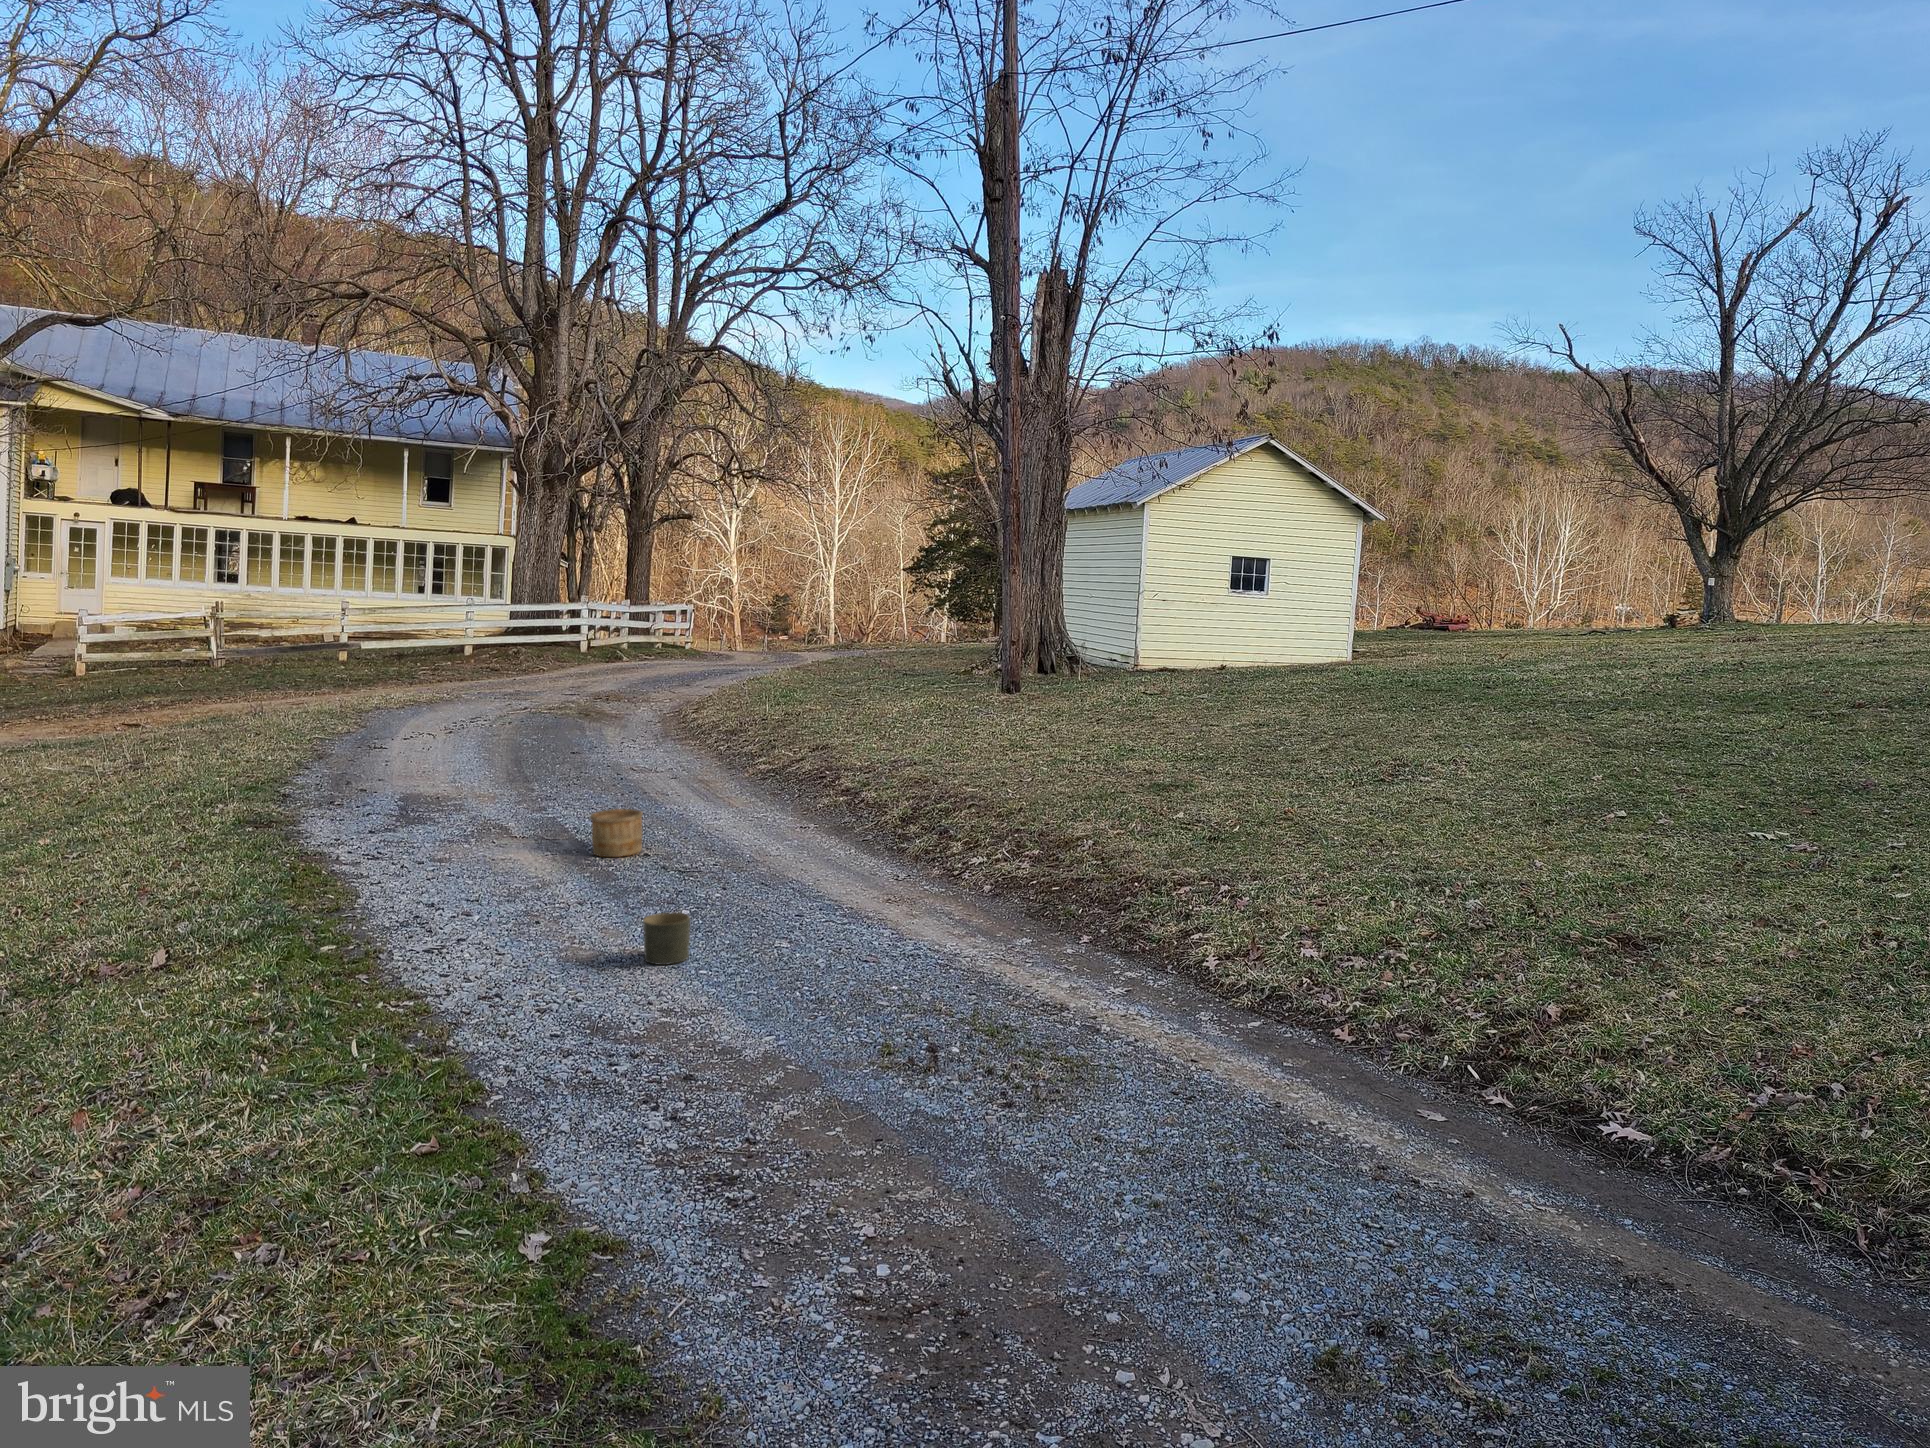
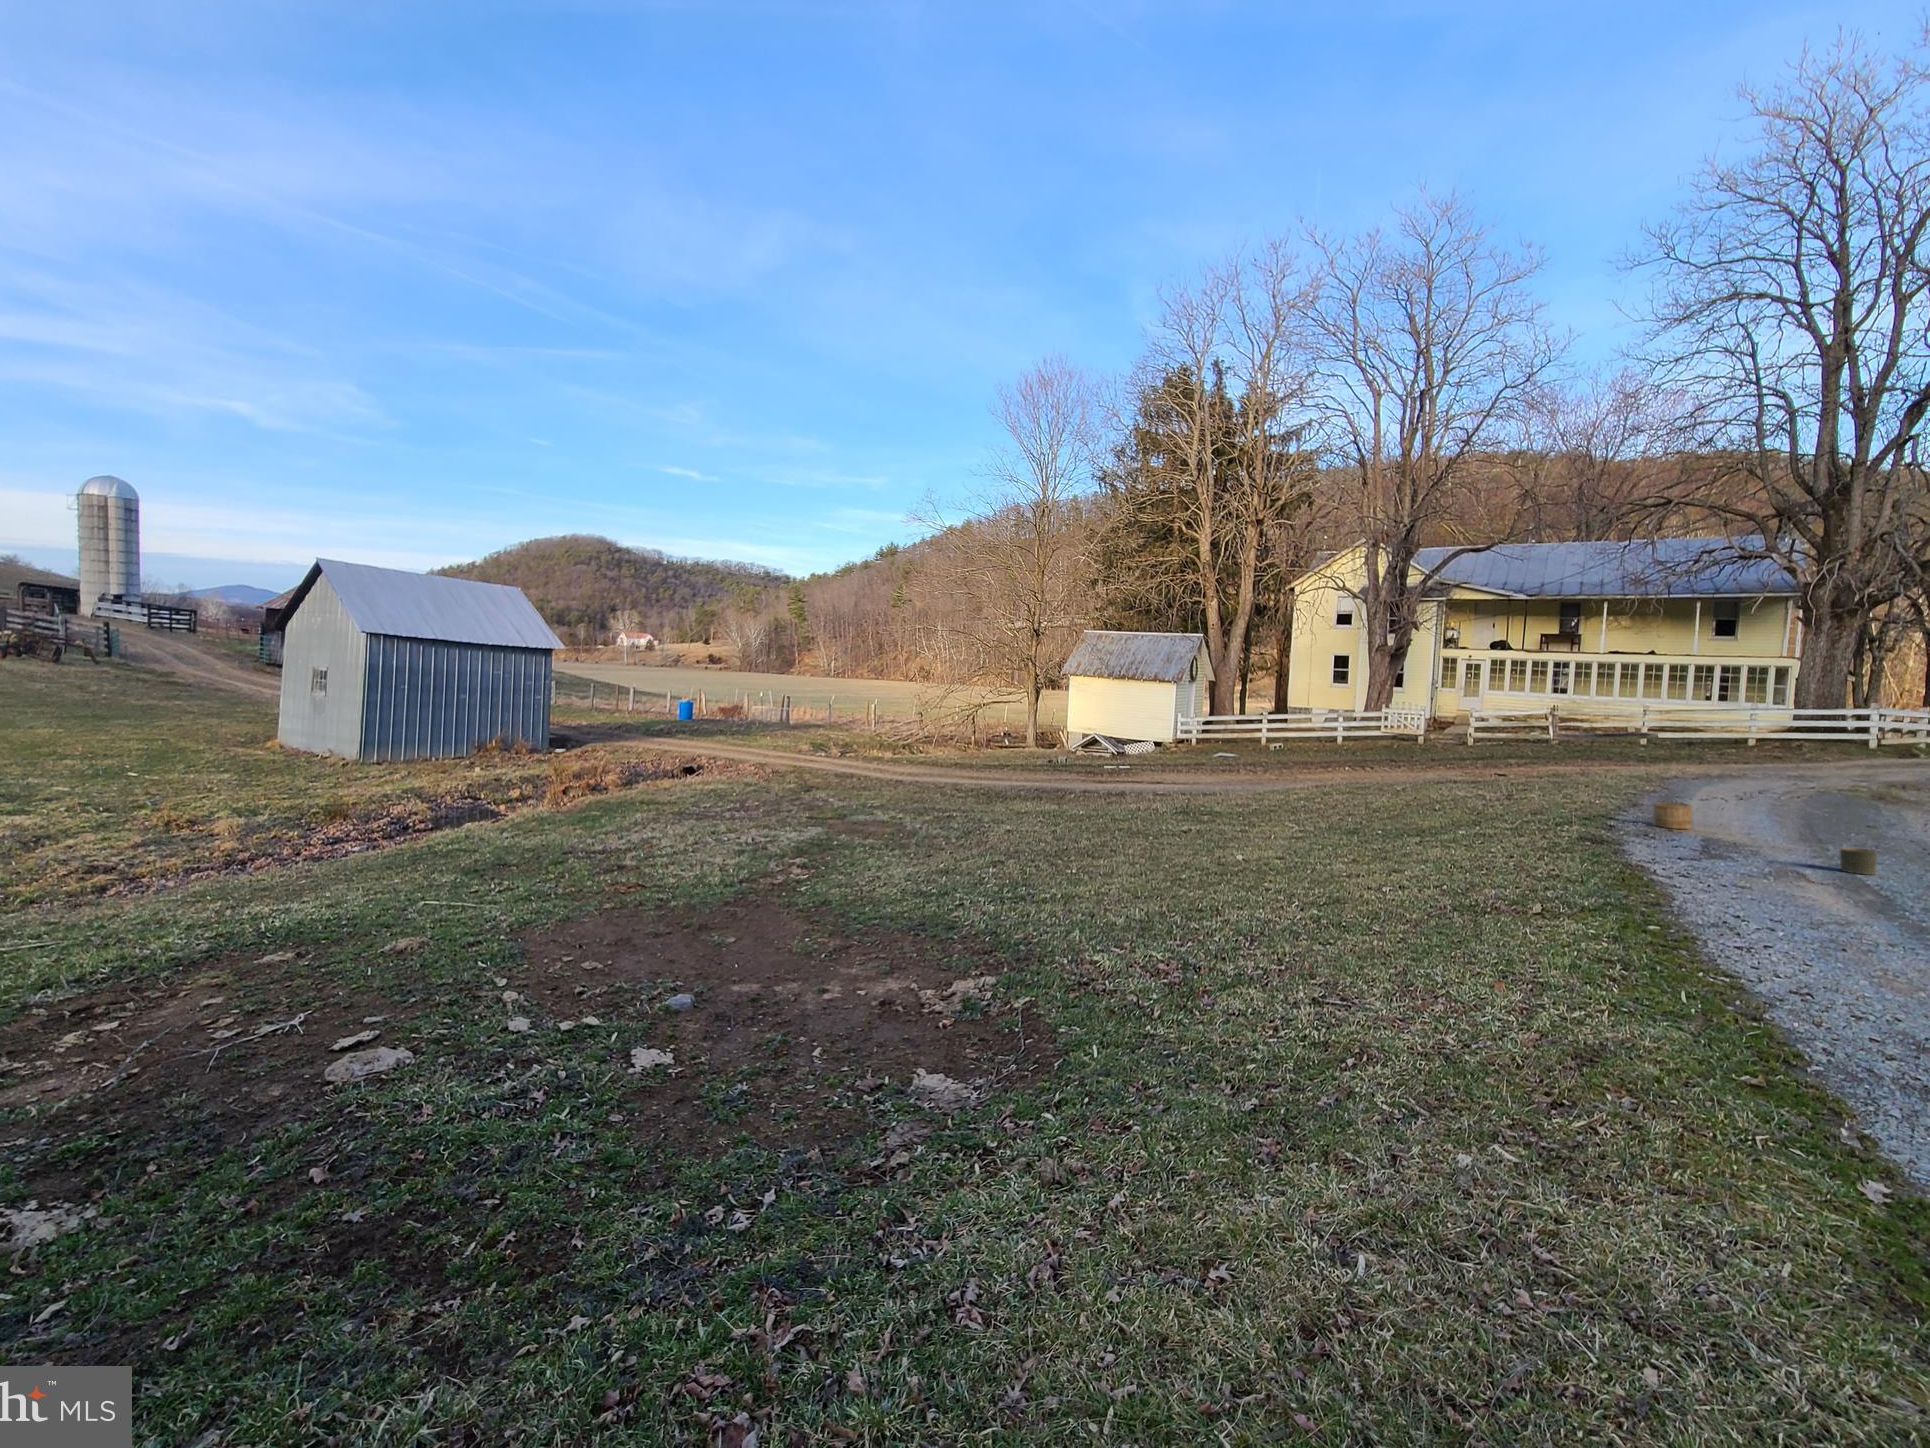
wooden bucket: present [590,809,643,857] -> present [1653,802,1692,829]

